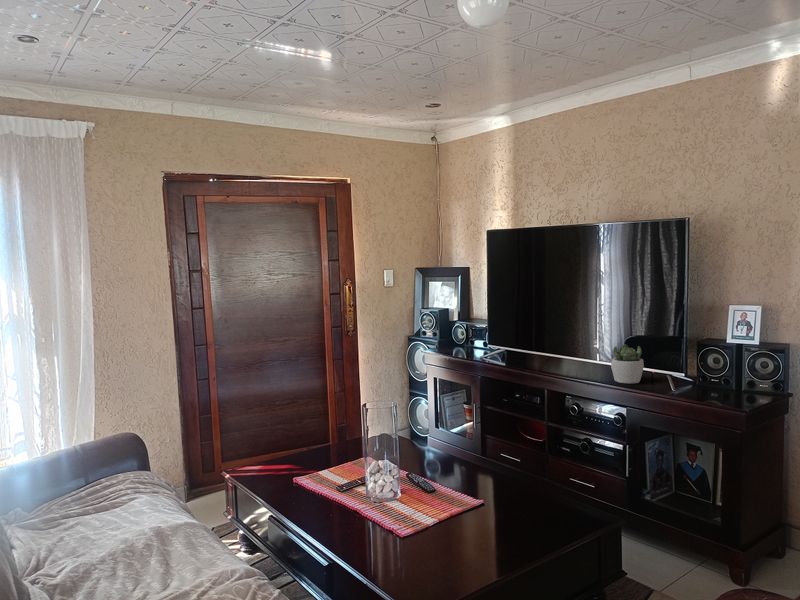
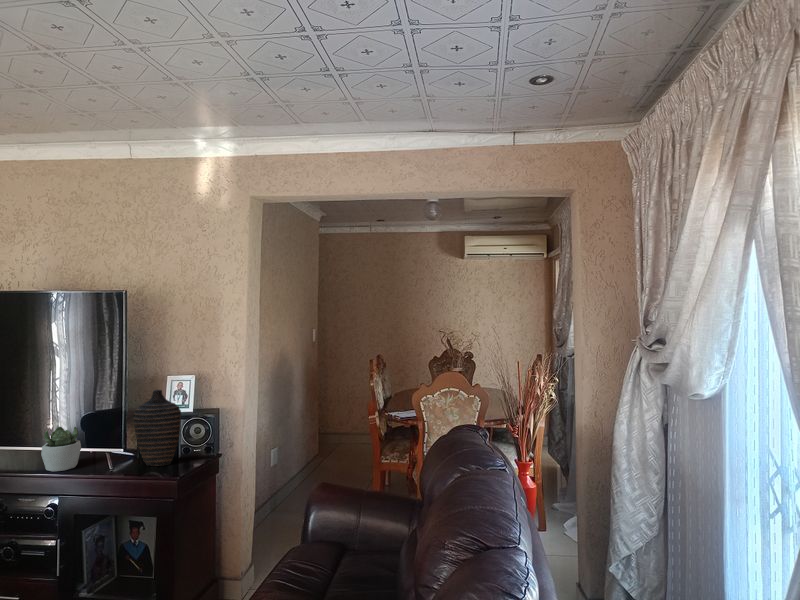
decorative vase: none [695,317,747,395] -> present [133,390,181,466]

